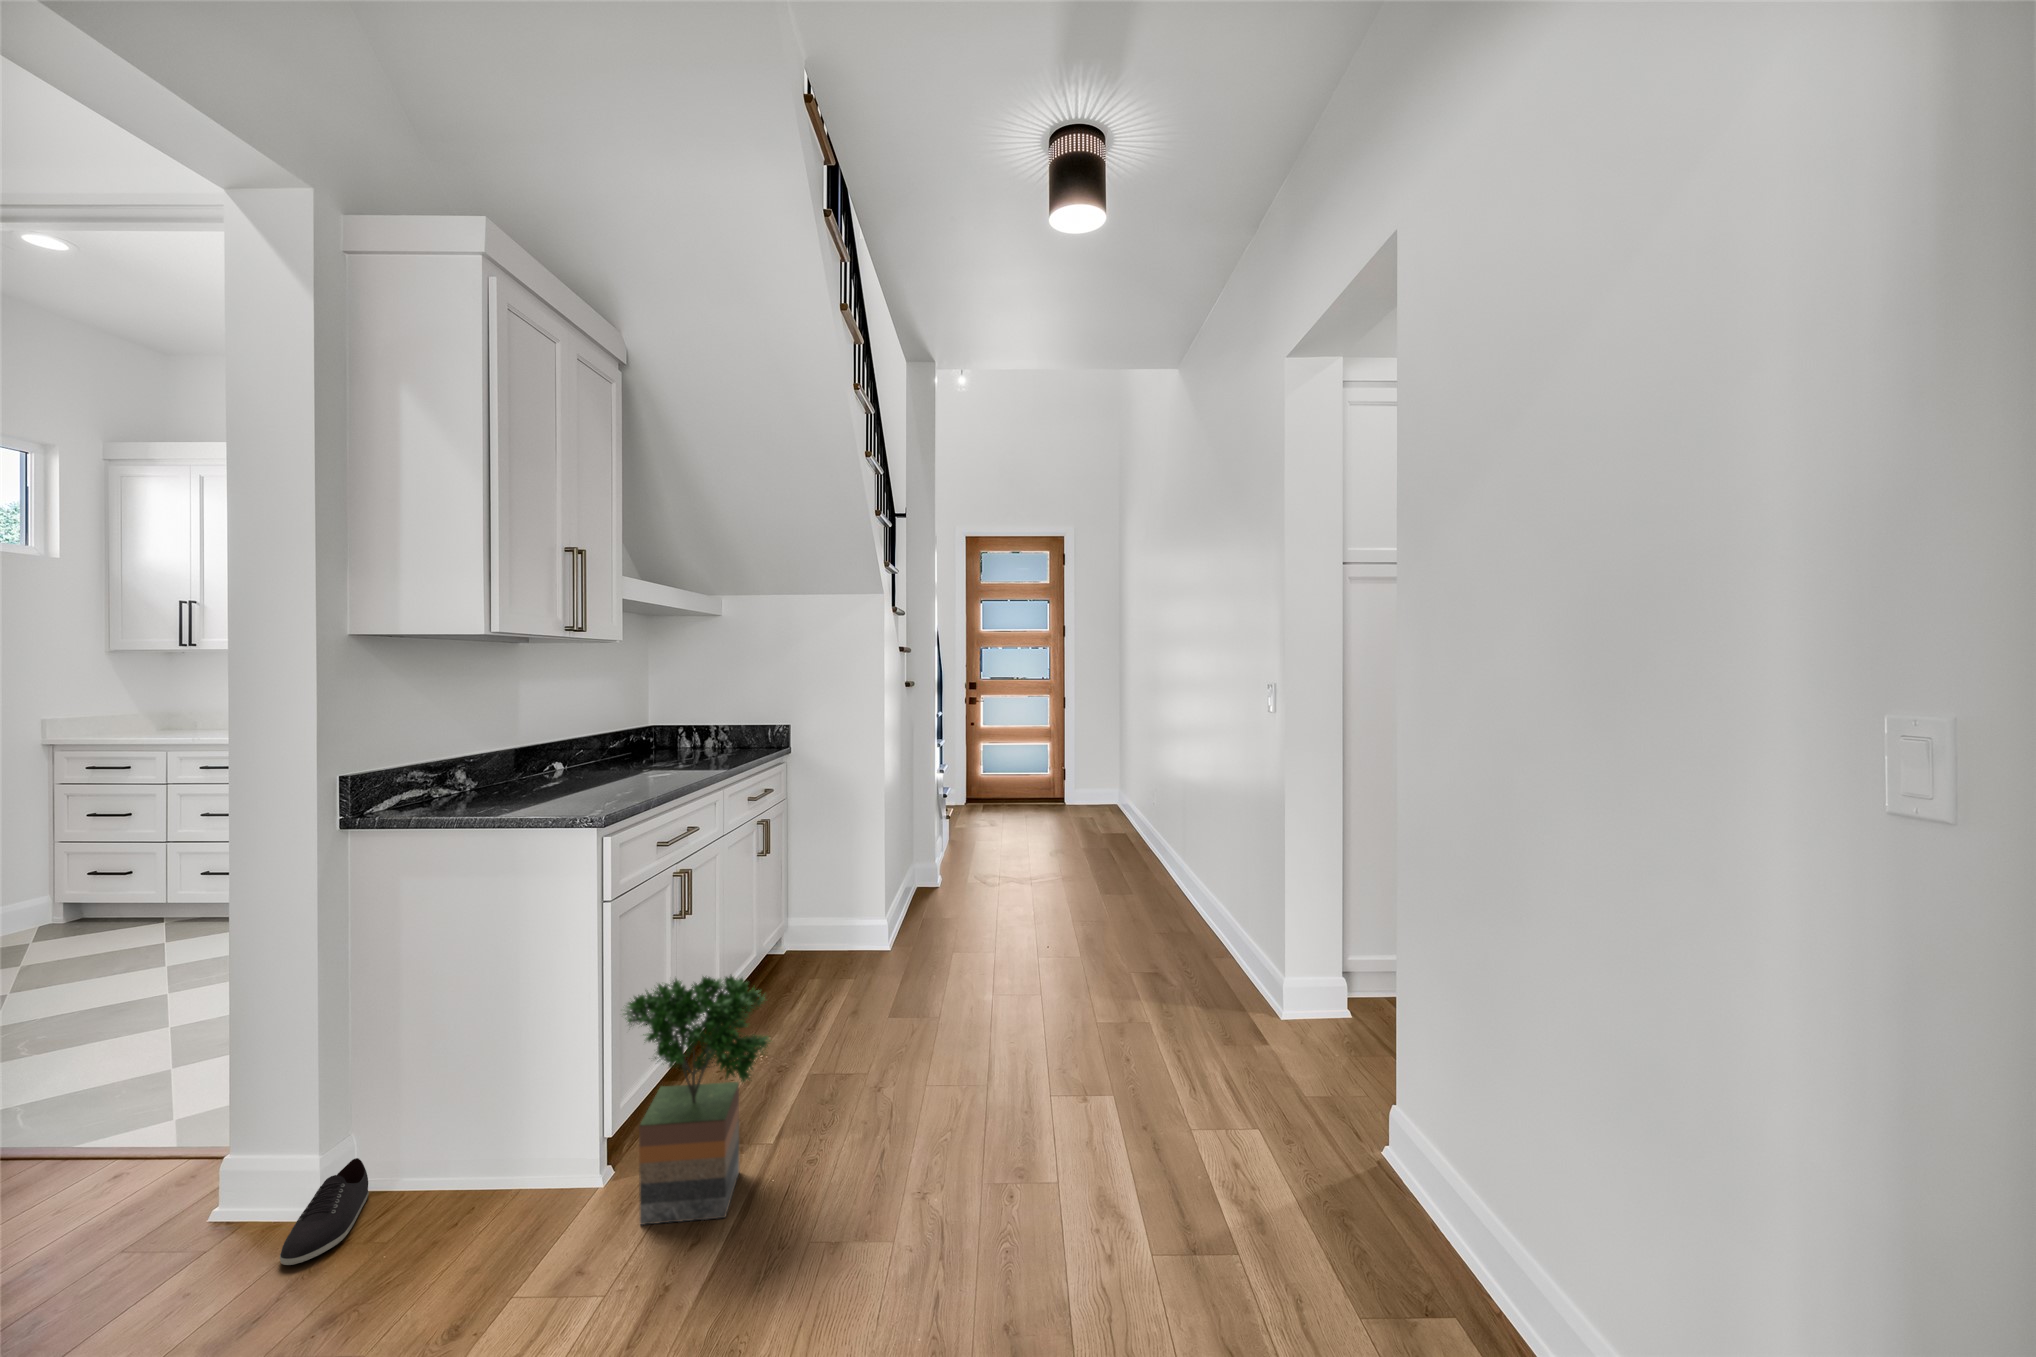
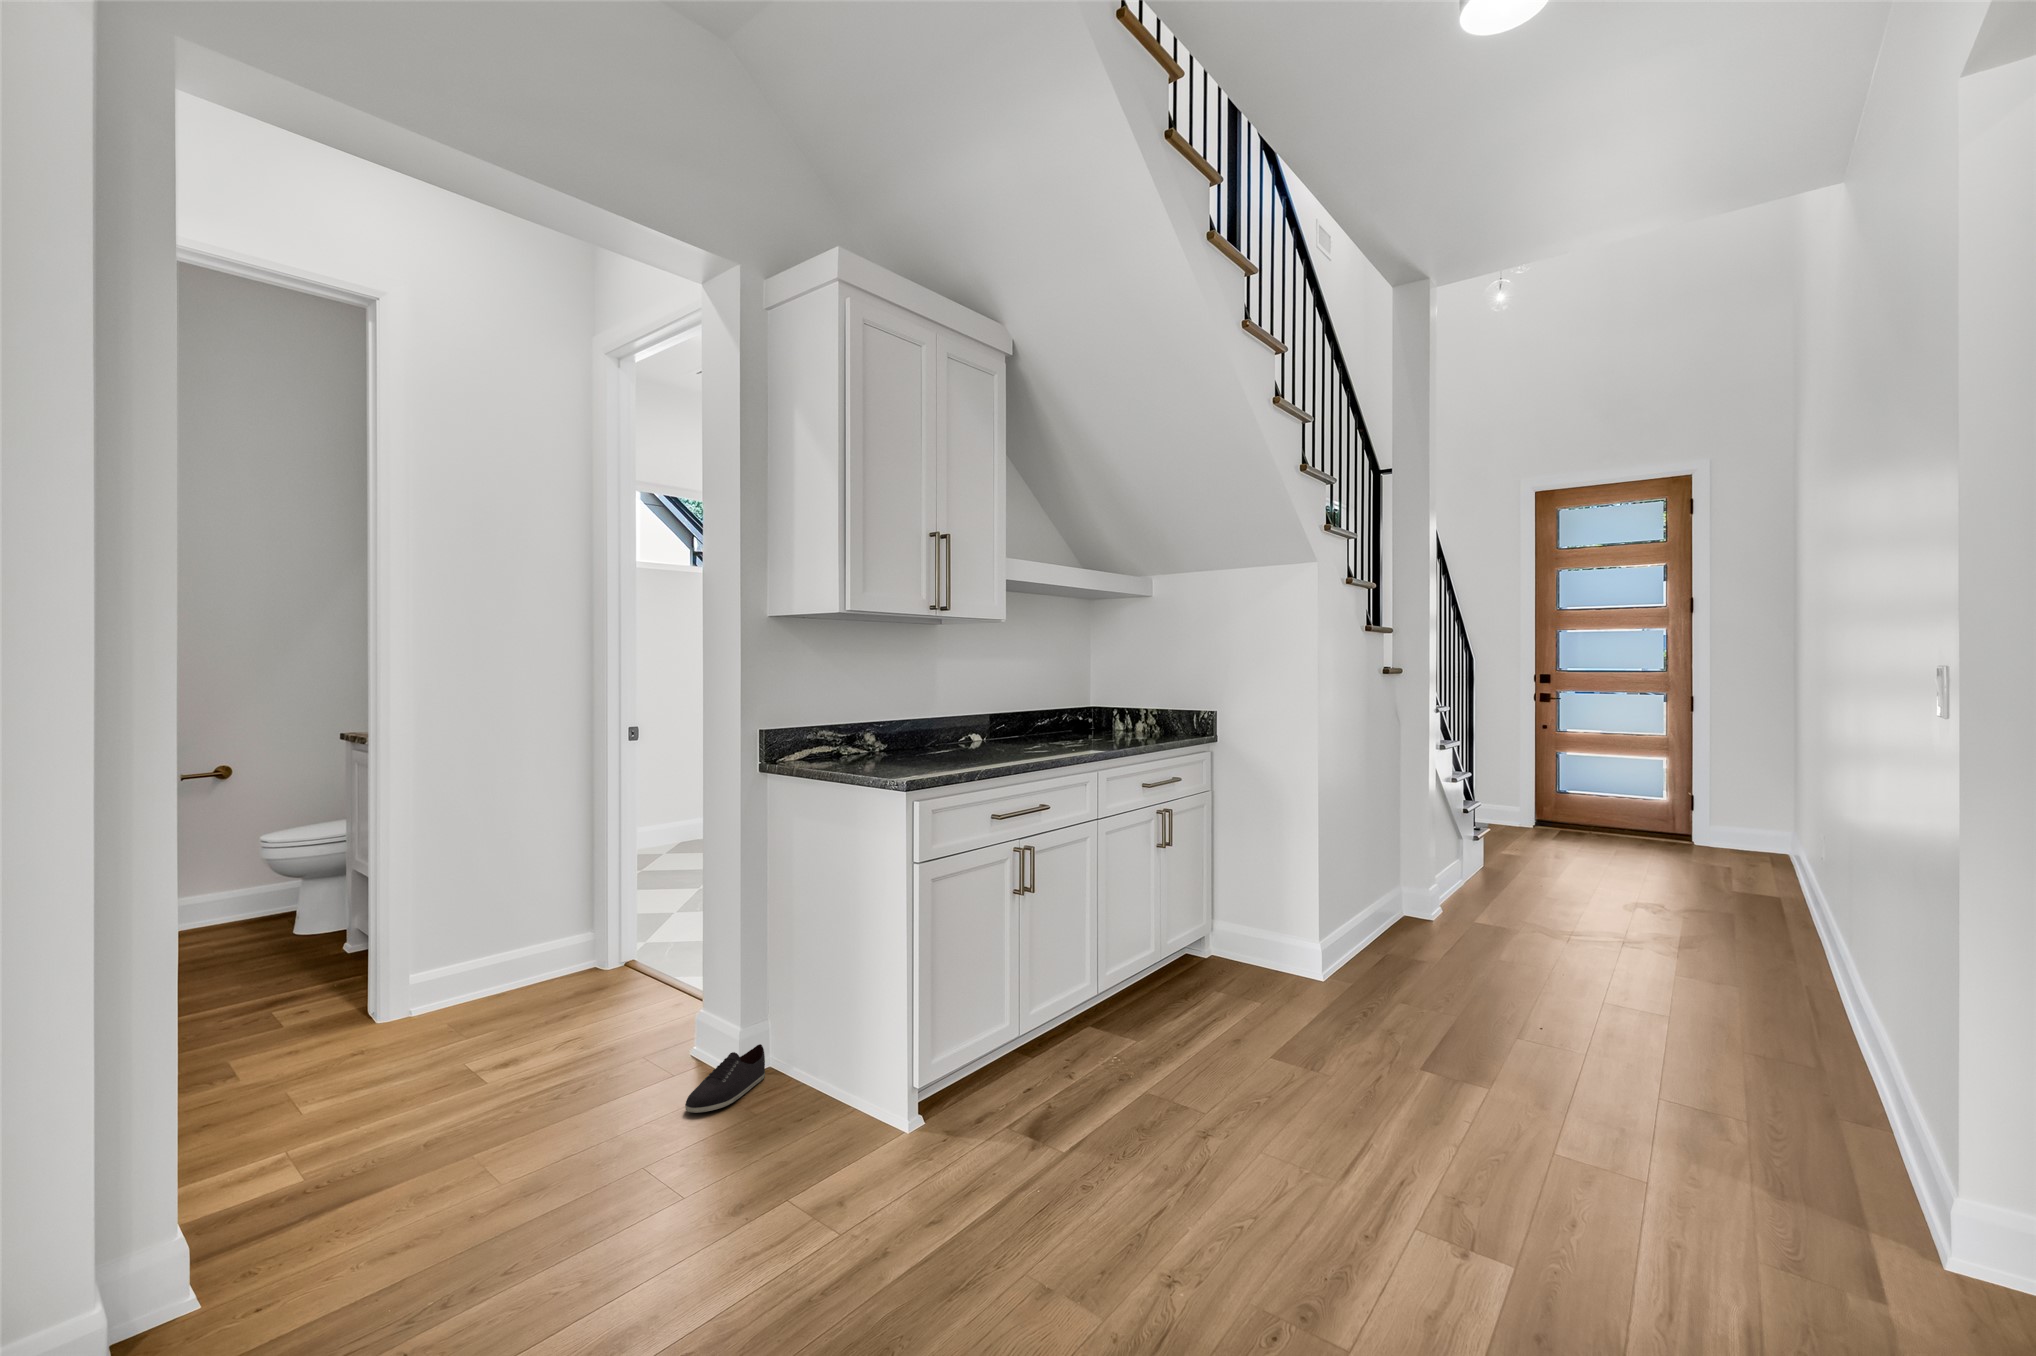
potted tree: present [624,975,769,1225] -> none [902,945,1047,1203]

